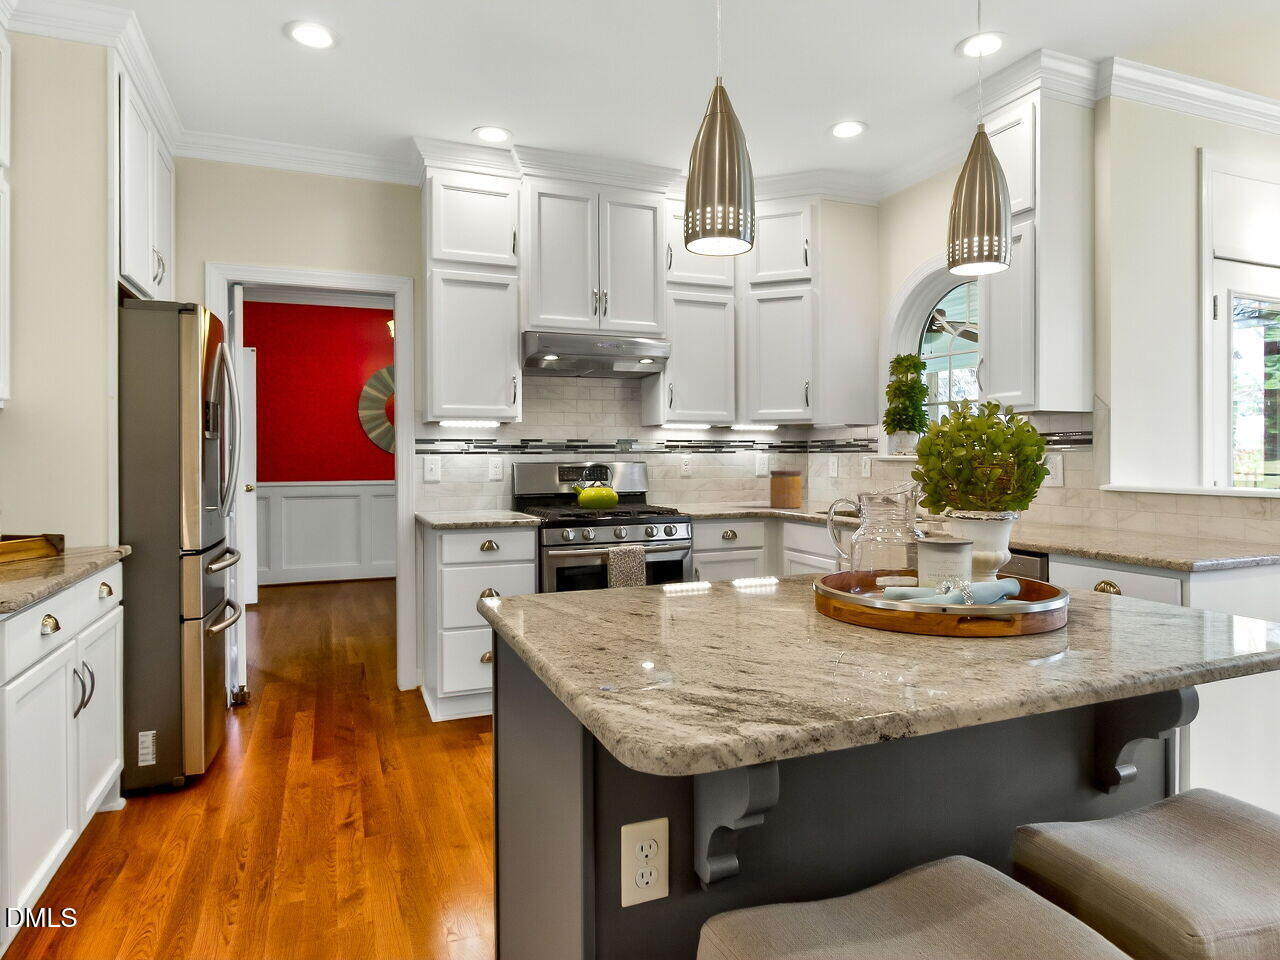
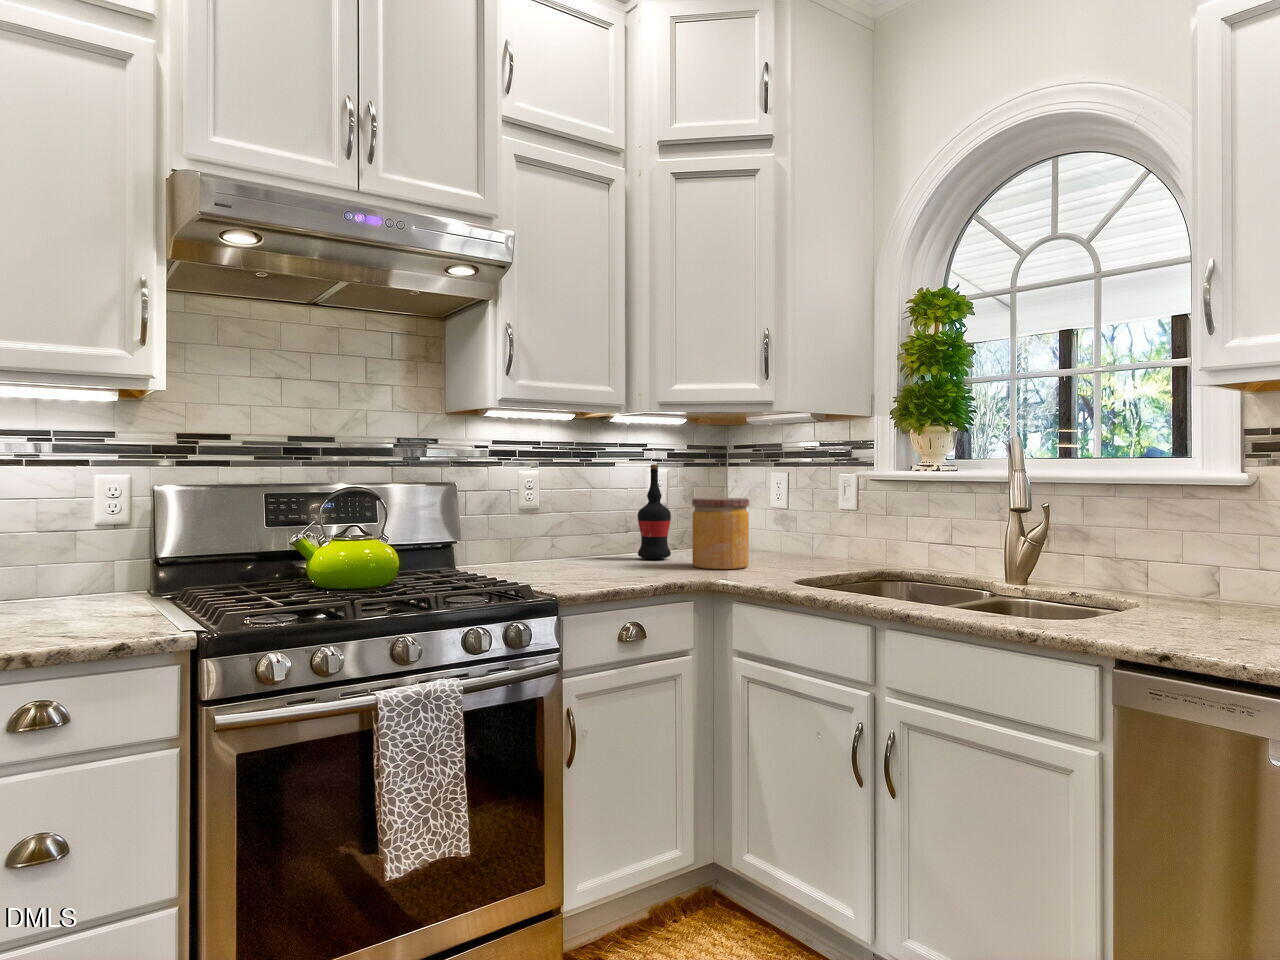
wine bottle: none [745,453,764,504] -> present [638,464,671,559]

